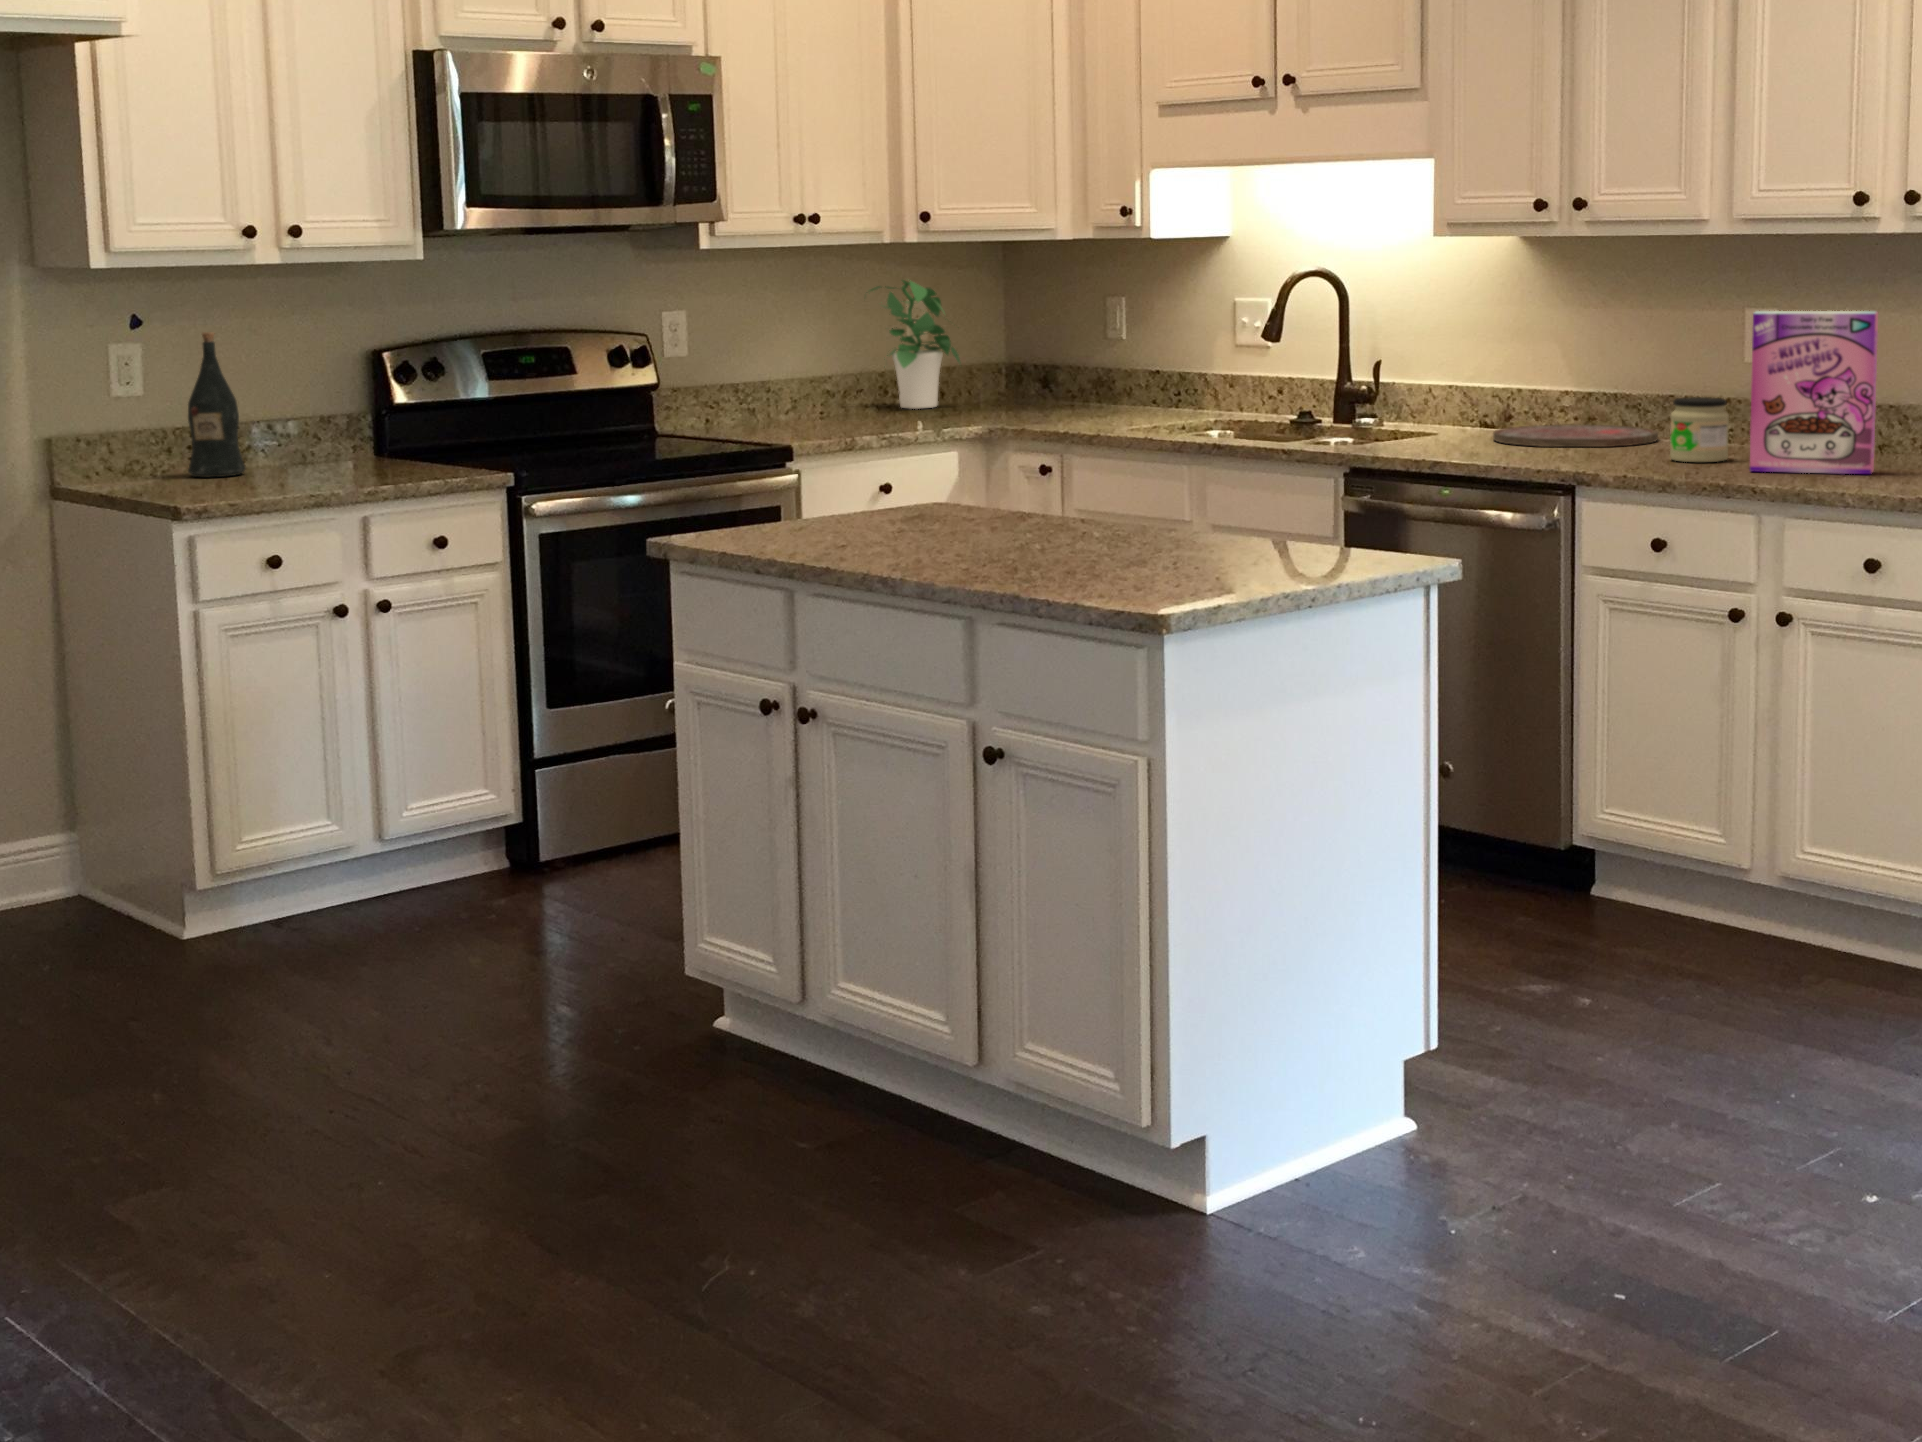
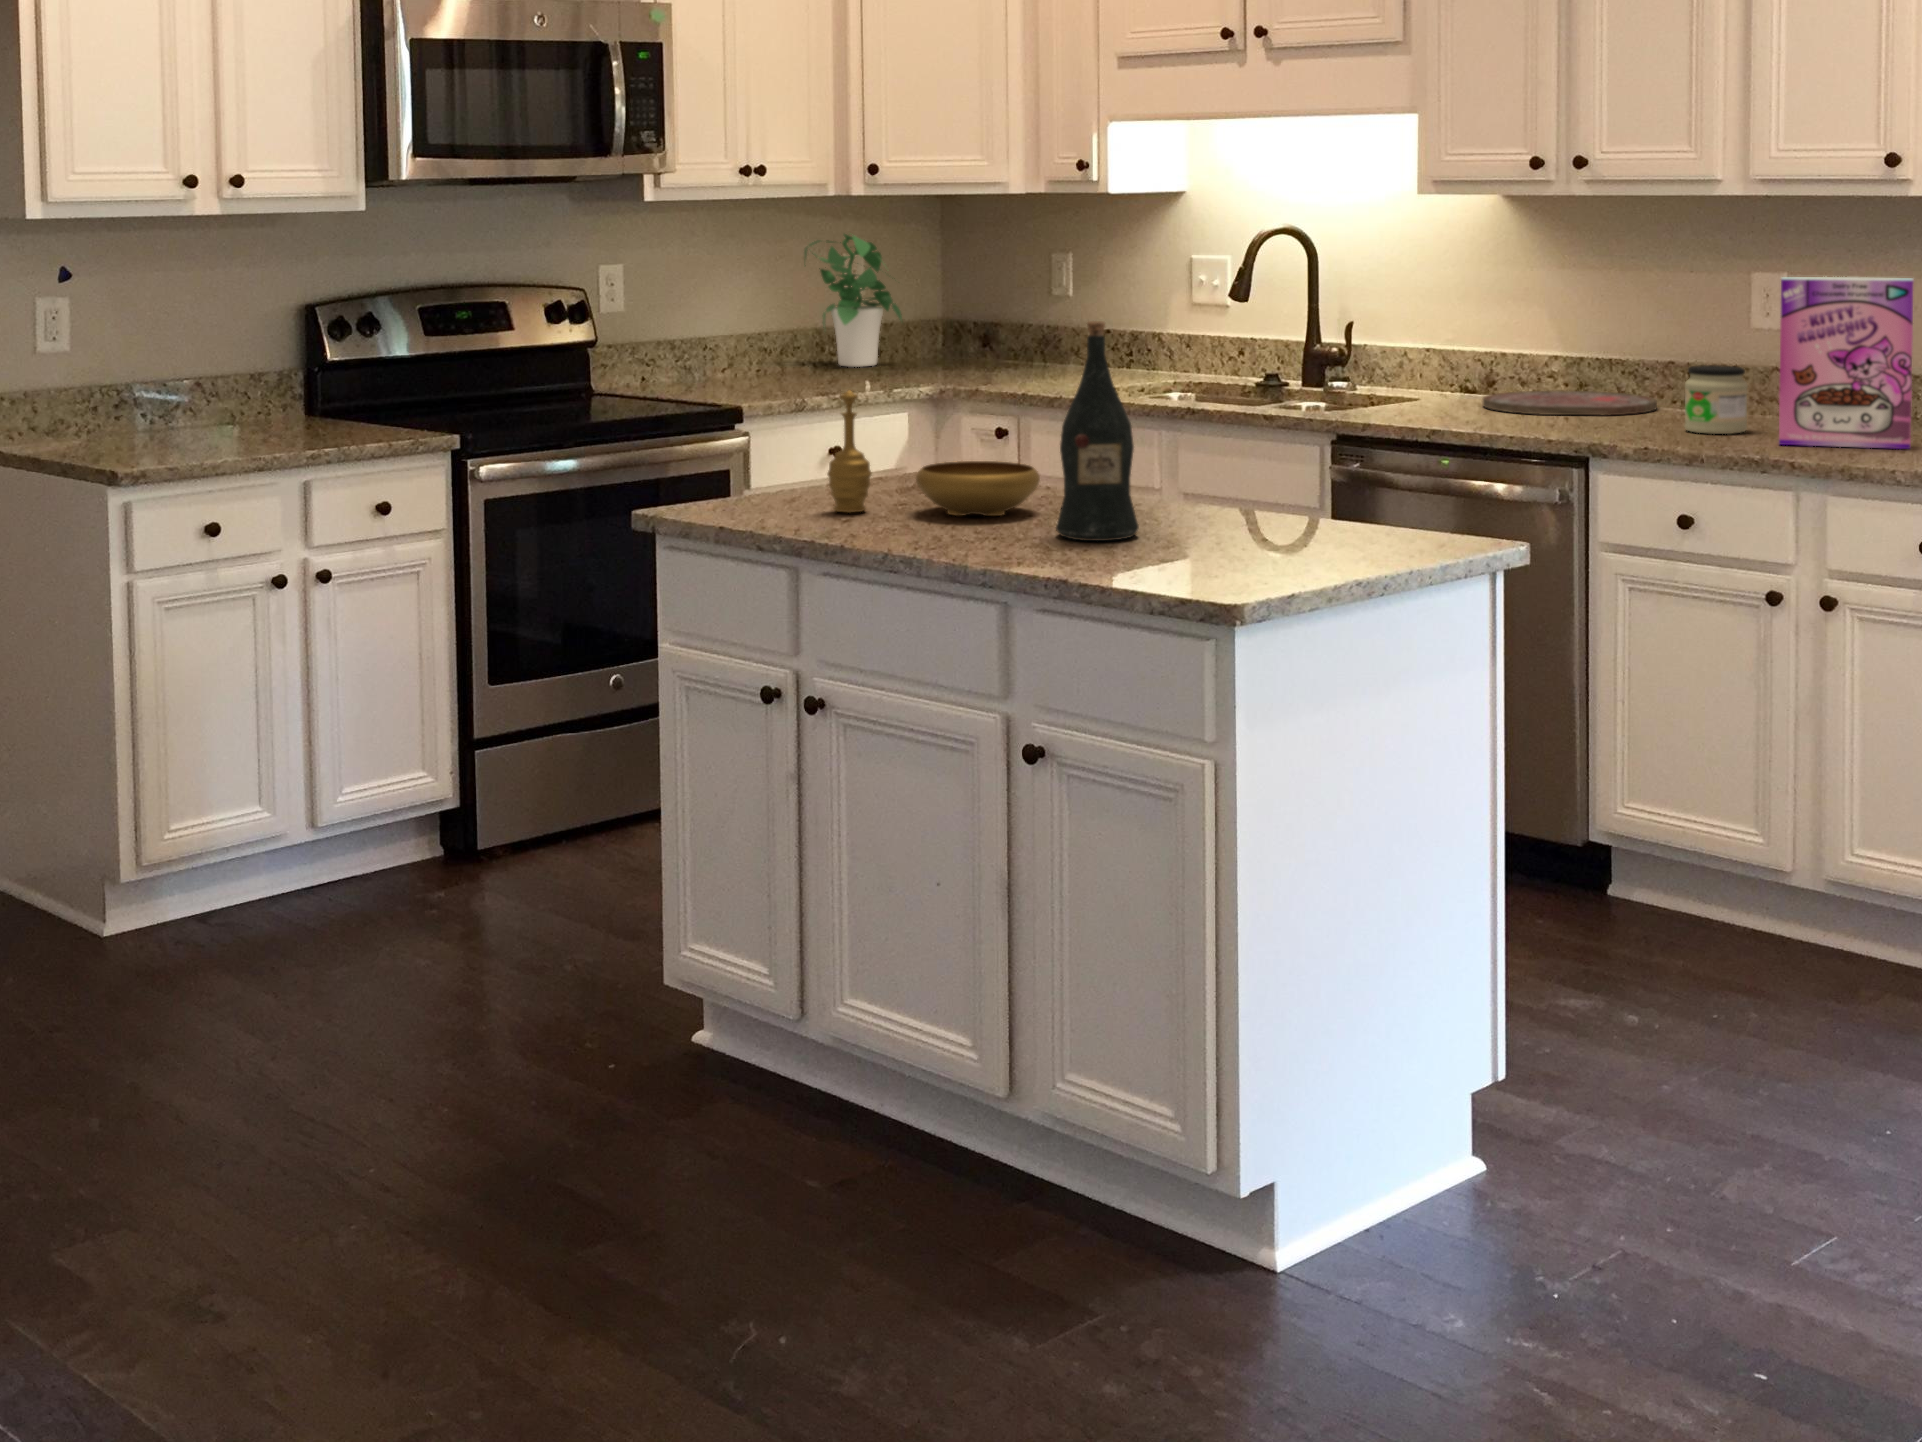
wine bottle: present [188,332,245,477] -> present [1056,321,1139,541]
decorative bowl: none [820,421,1018,538] -> present [827,390,1040,516]

